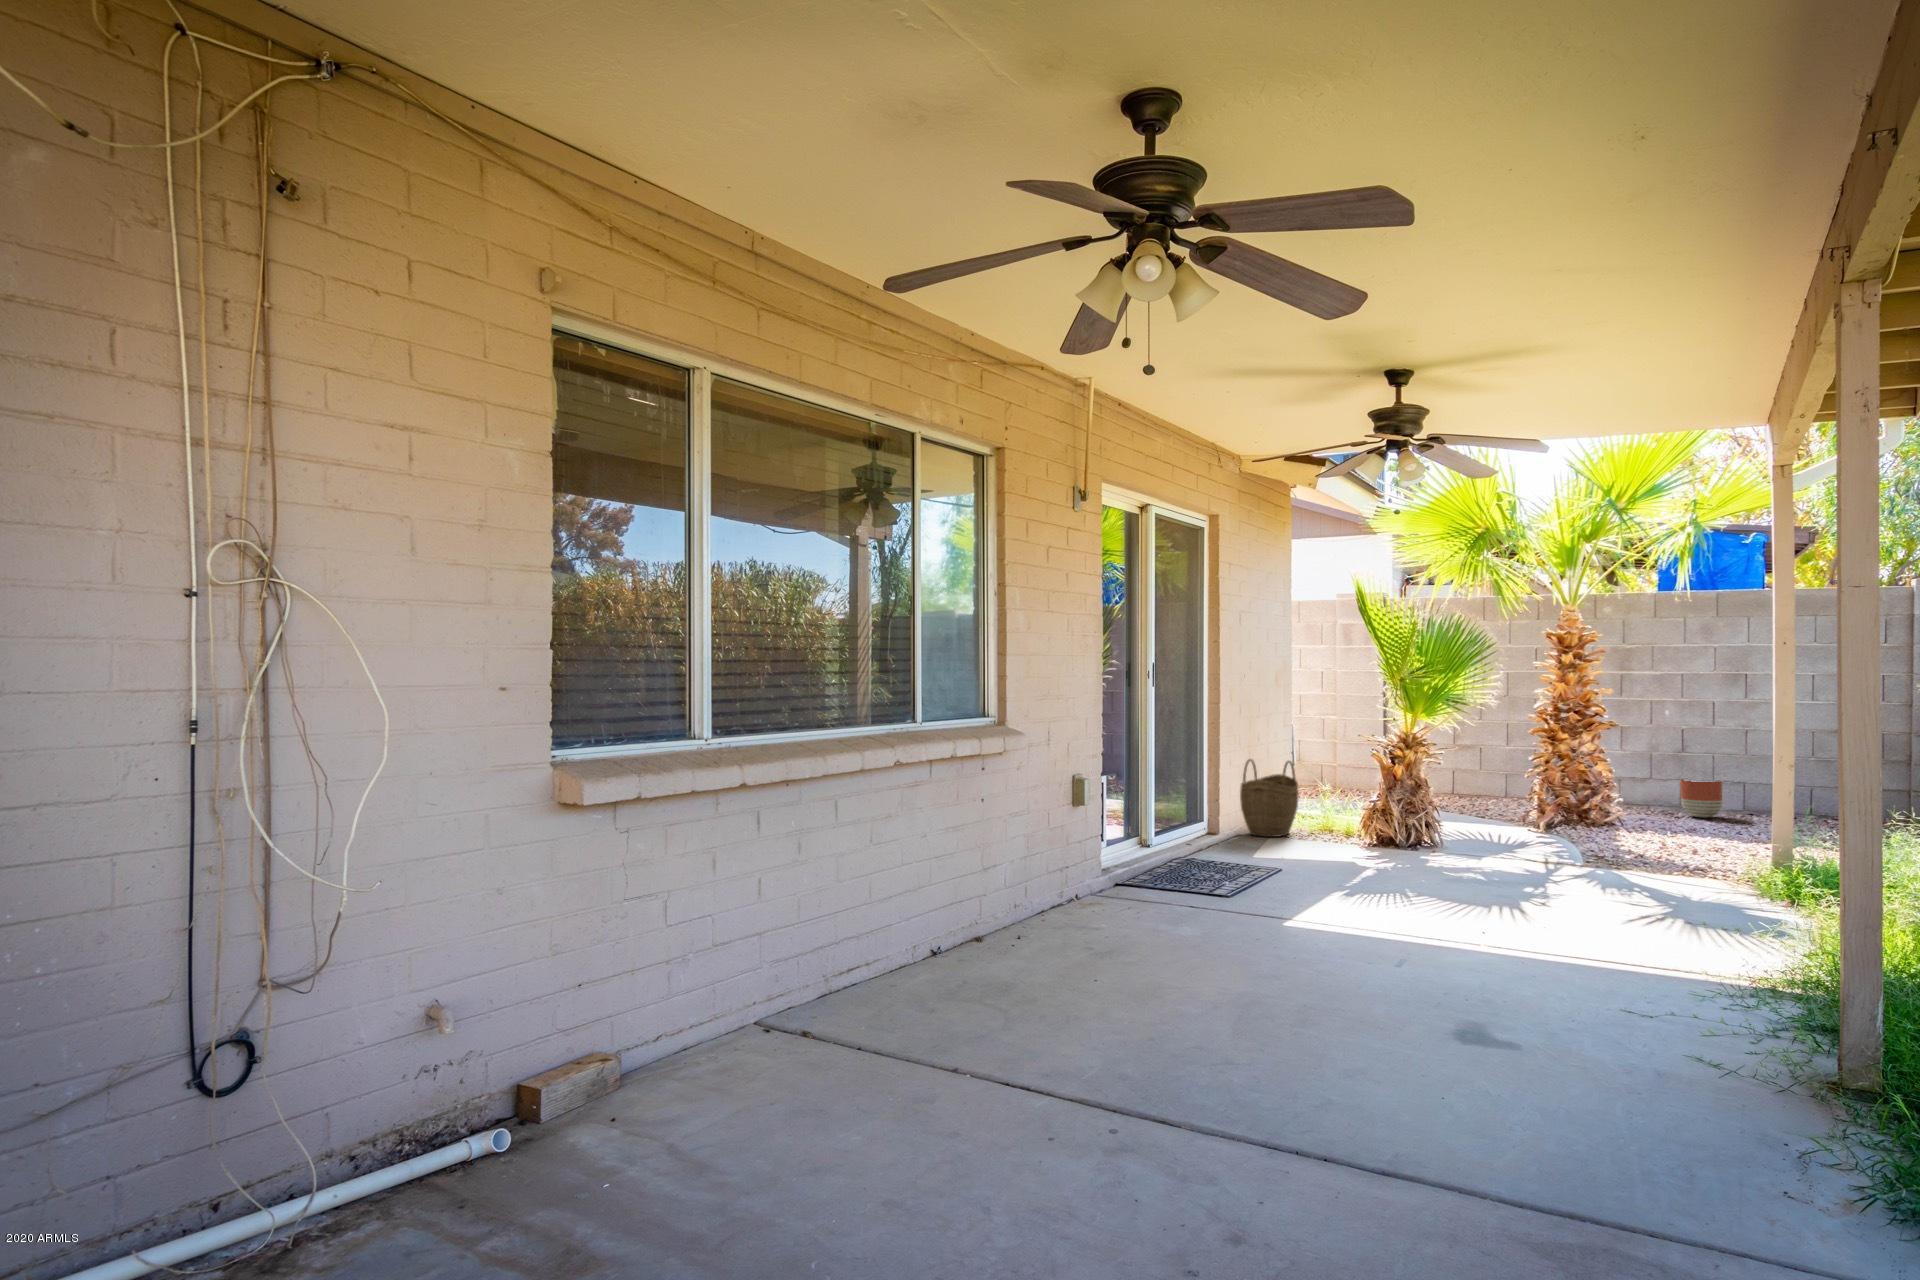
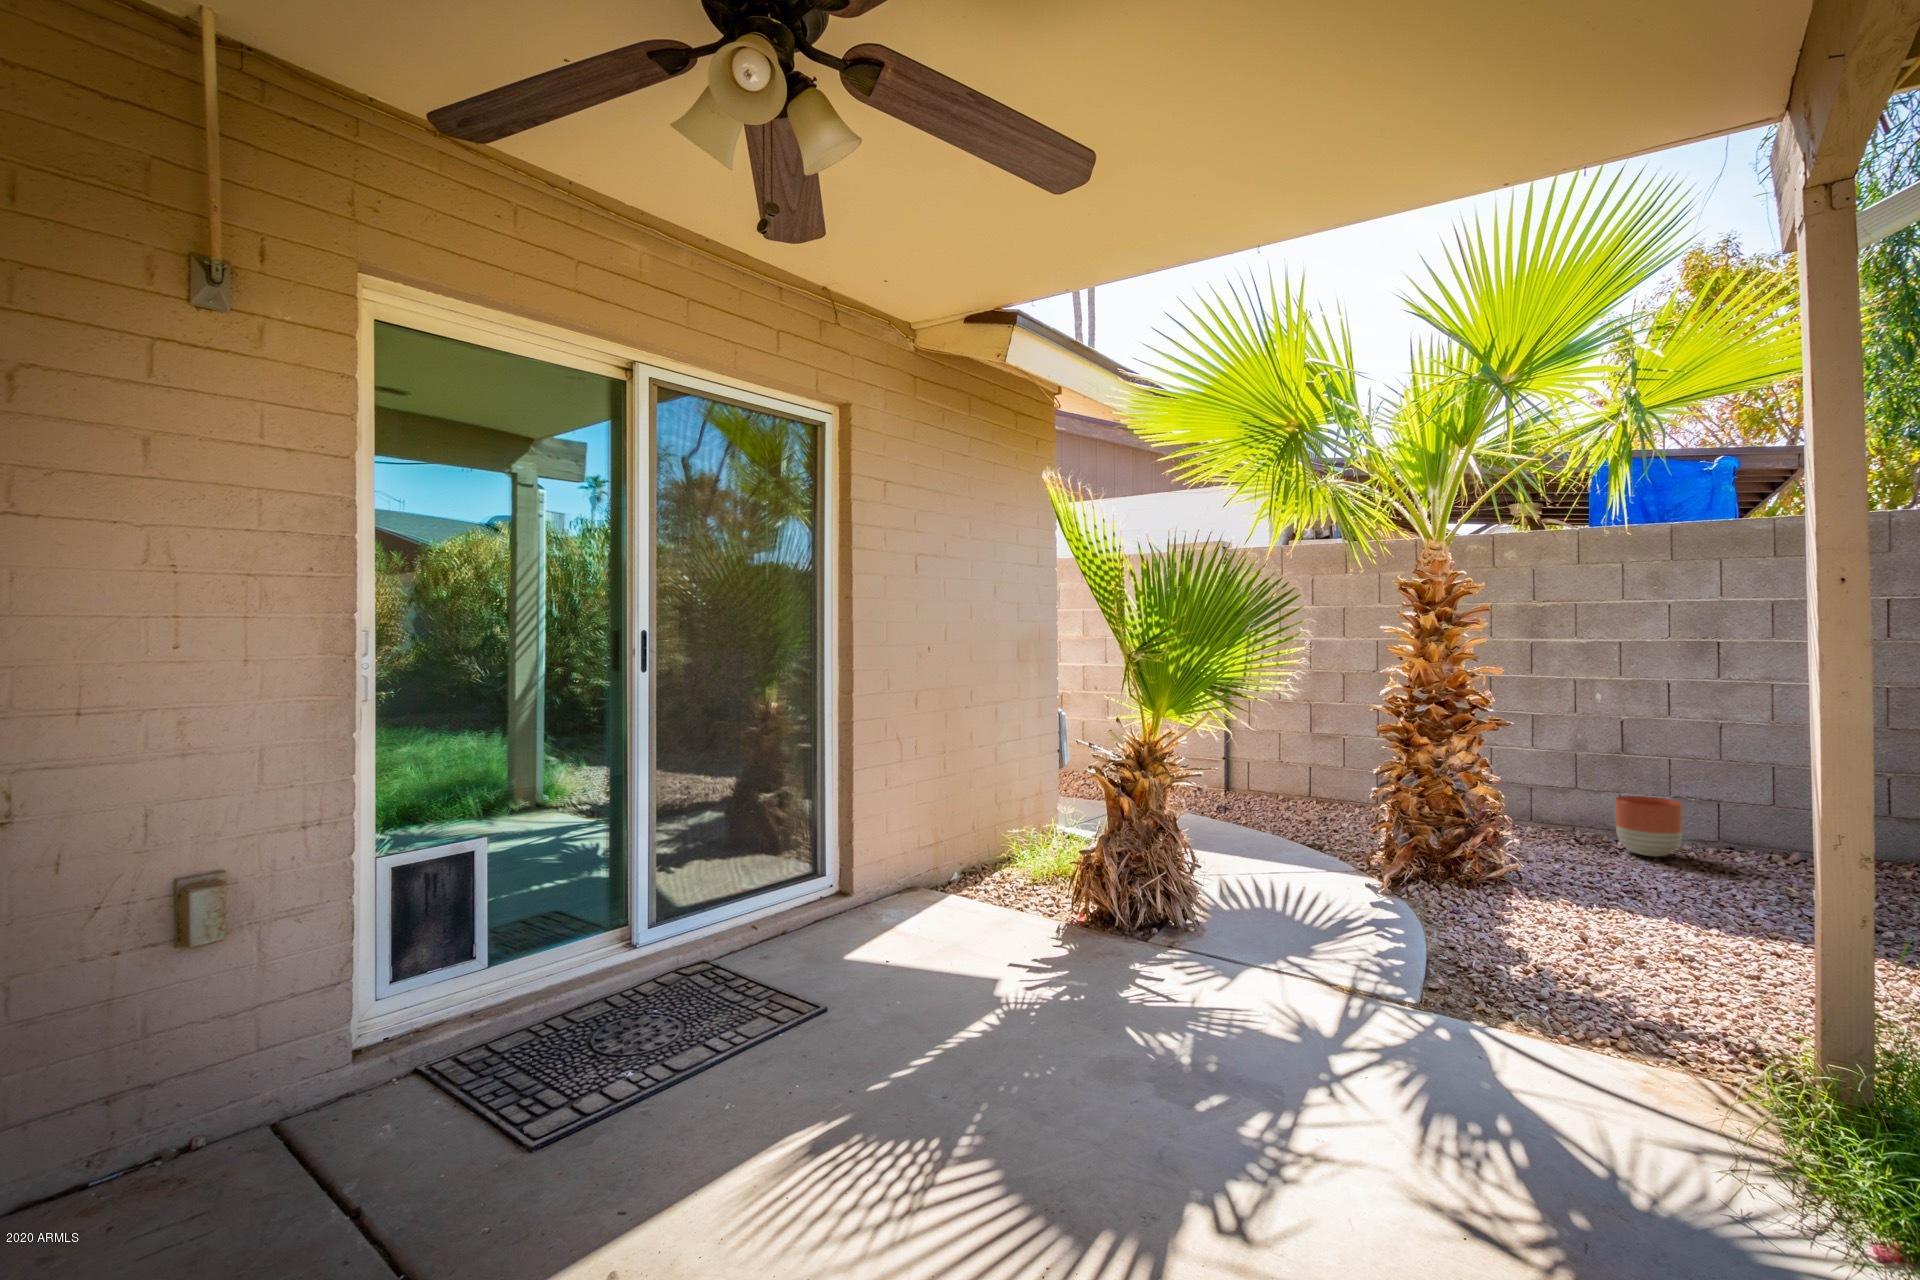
woven basket: present [1240,759,1299,837] -> none [905,775,1000,899]

